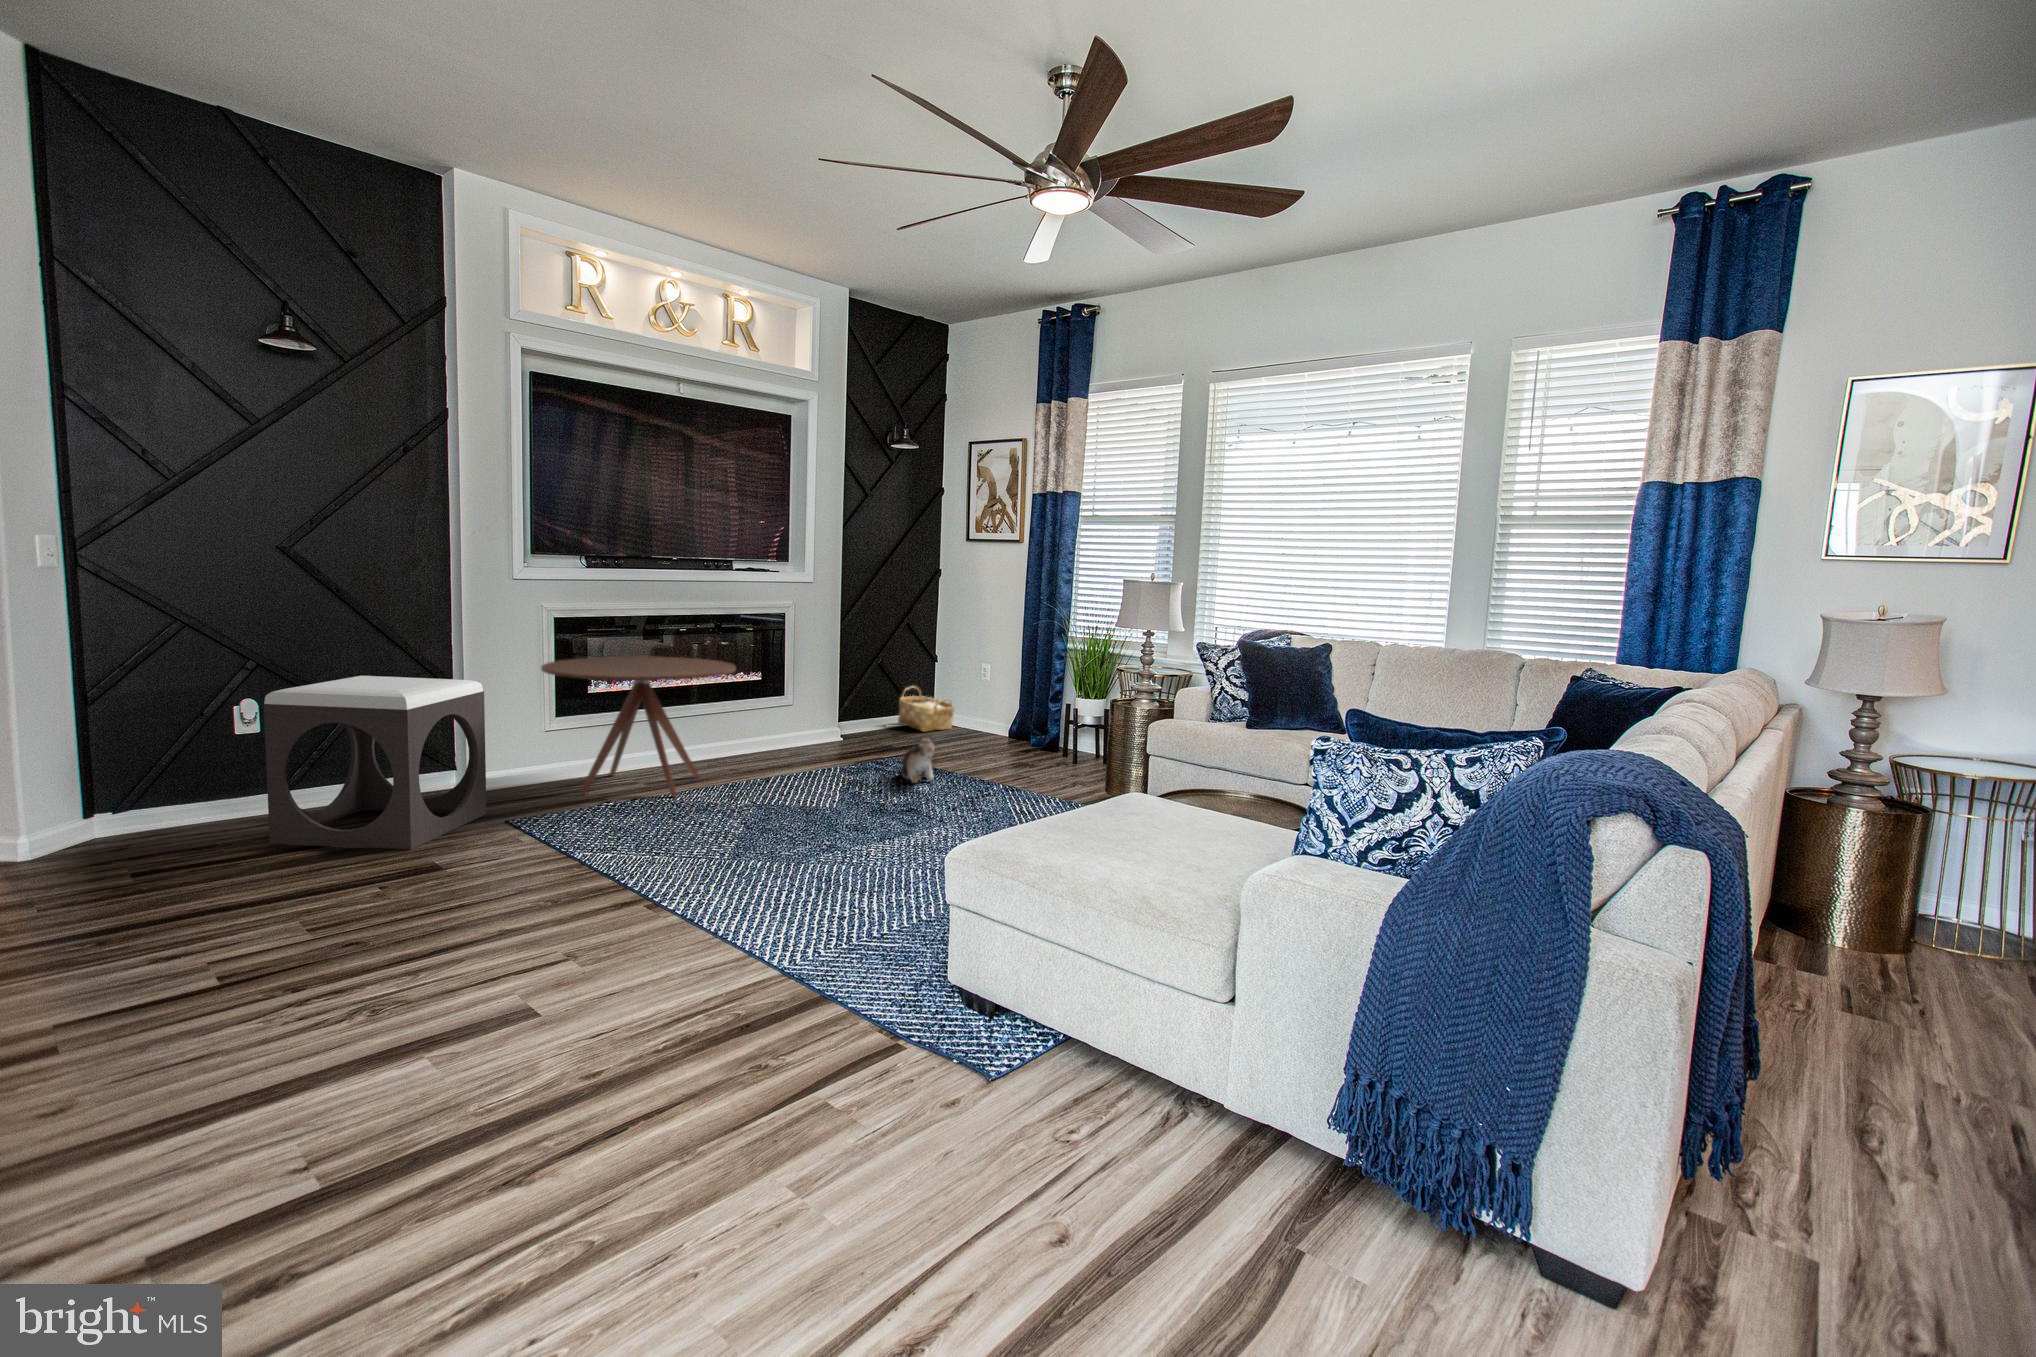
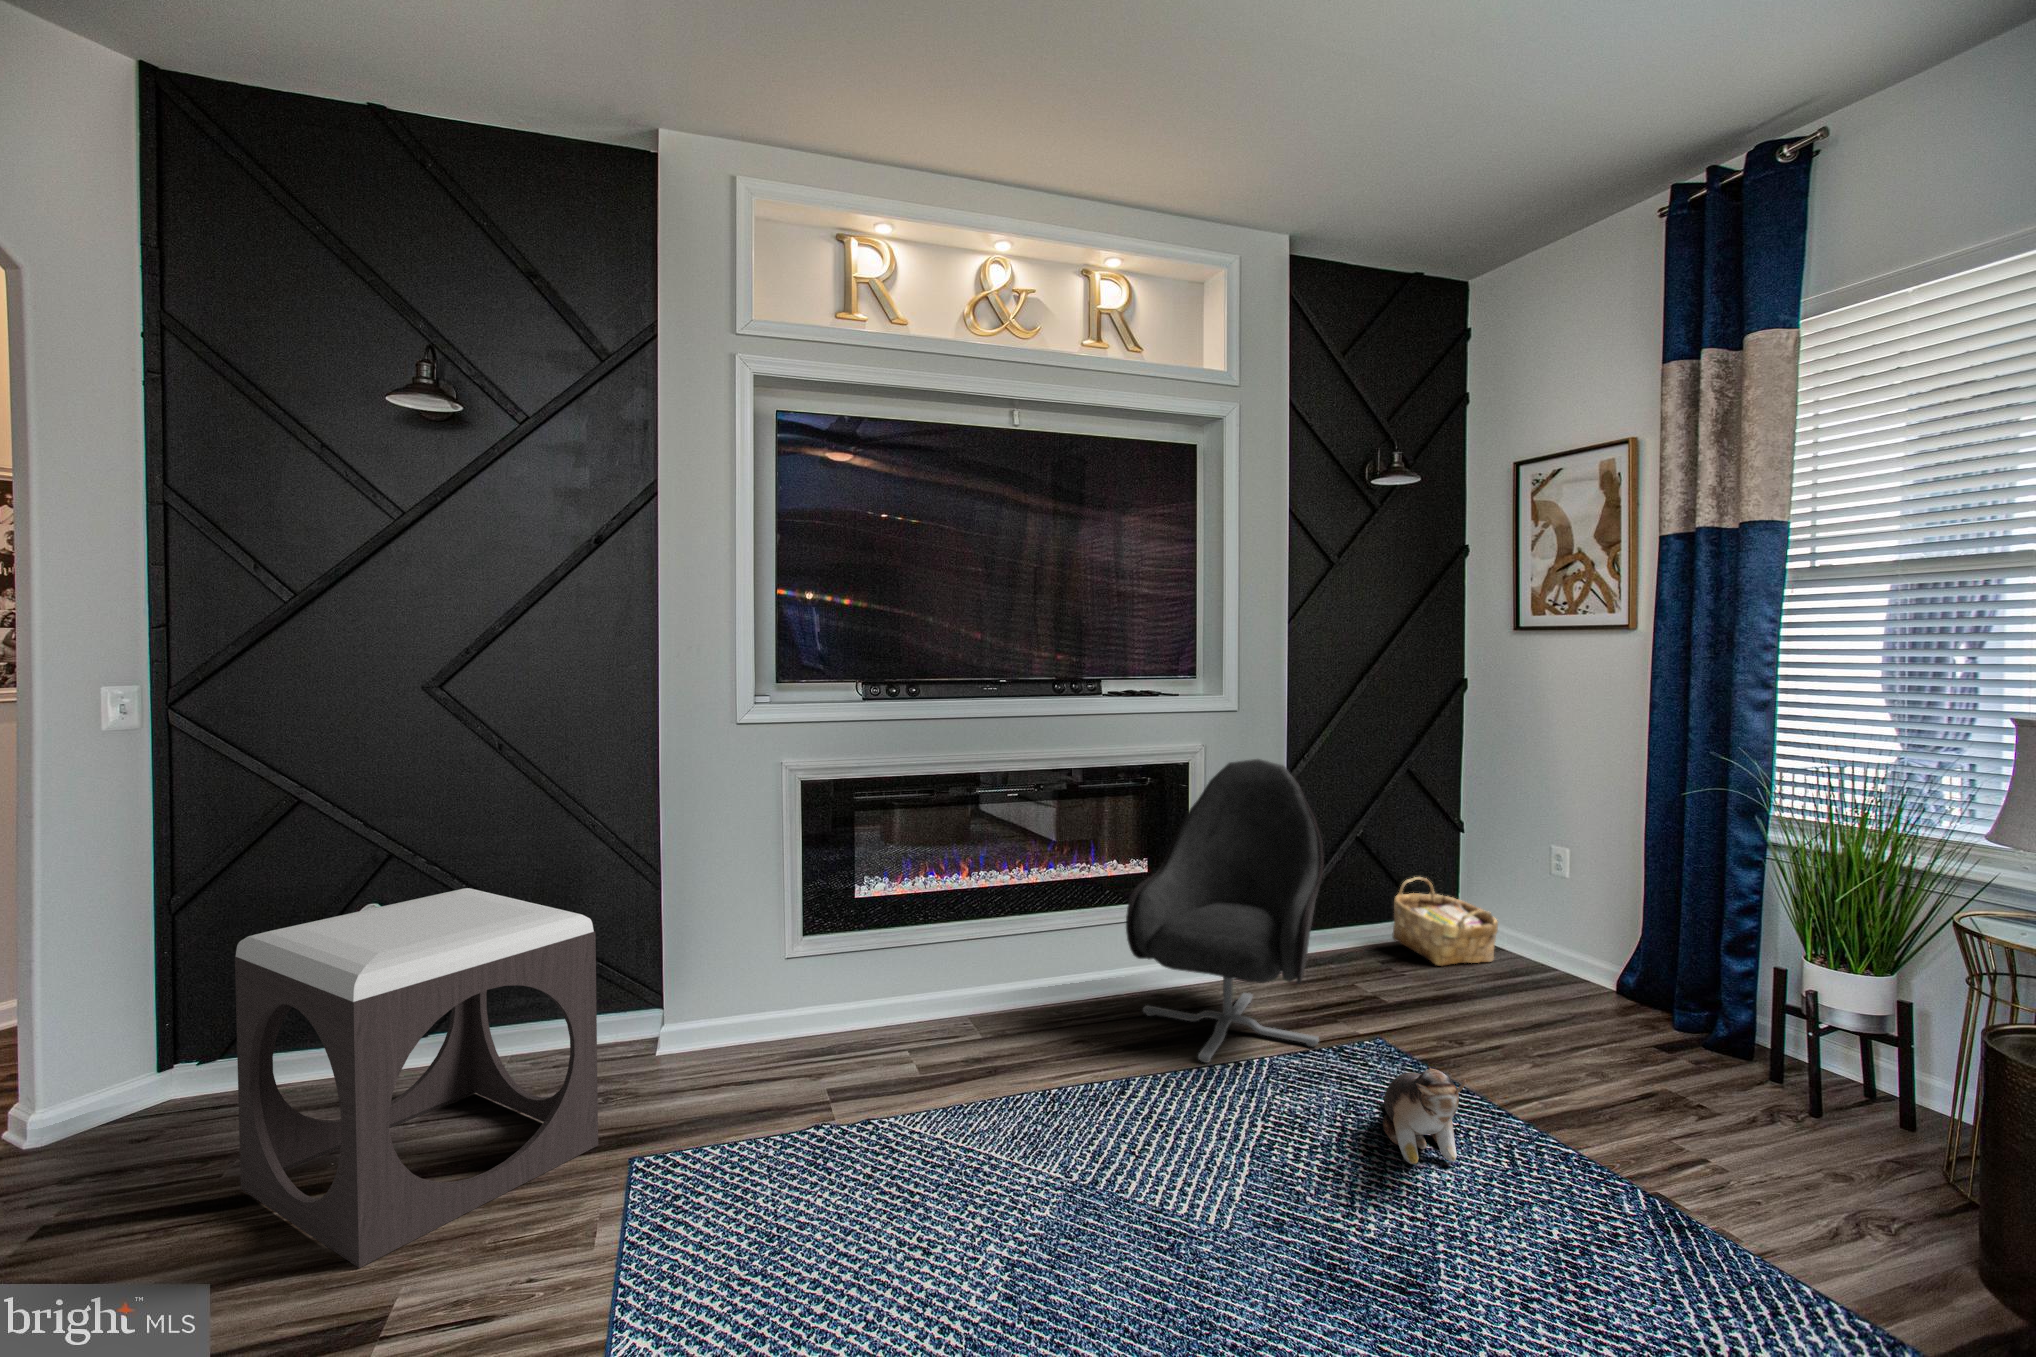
armchair: none [762,610,868,768] -> present [1126,759,1324,1063]
round table: present [541,656,736,797] -> none [730,842,1051,1141]

